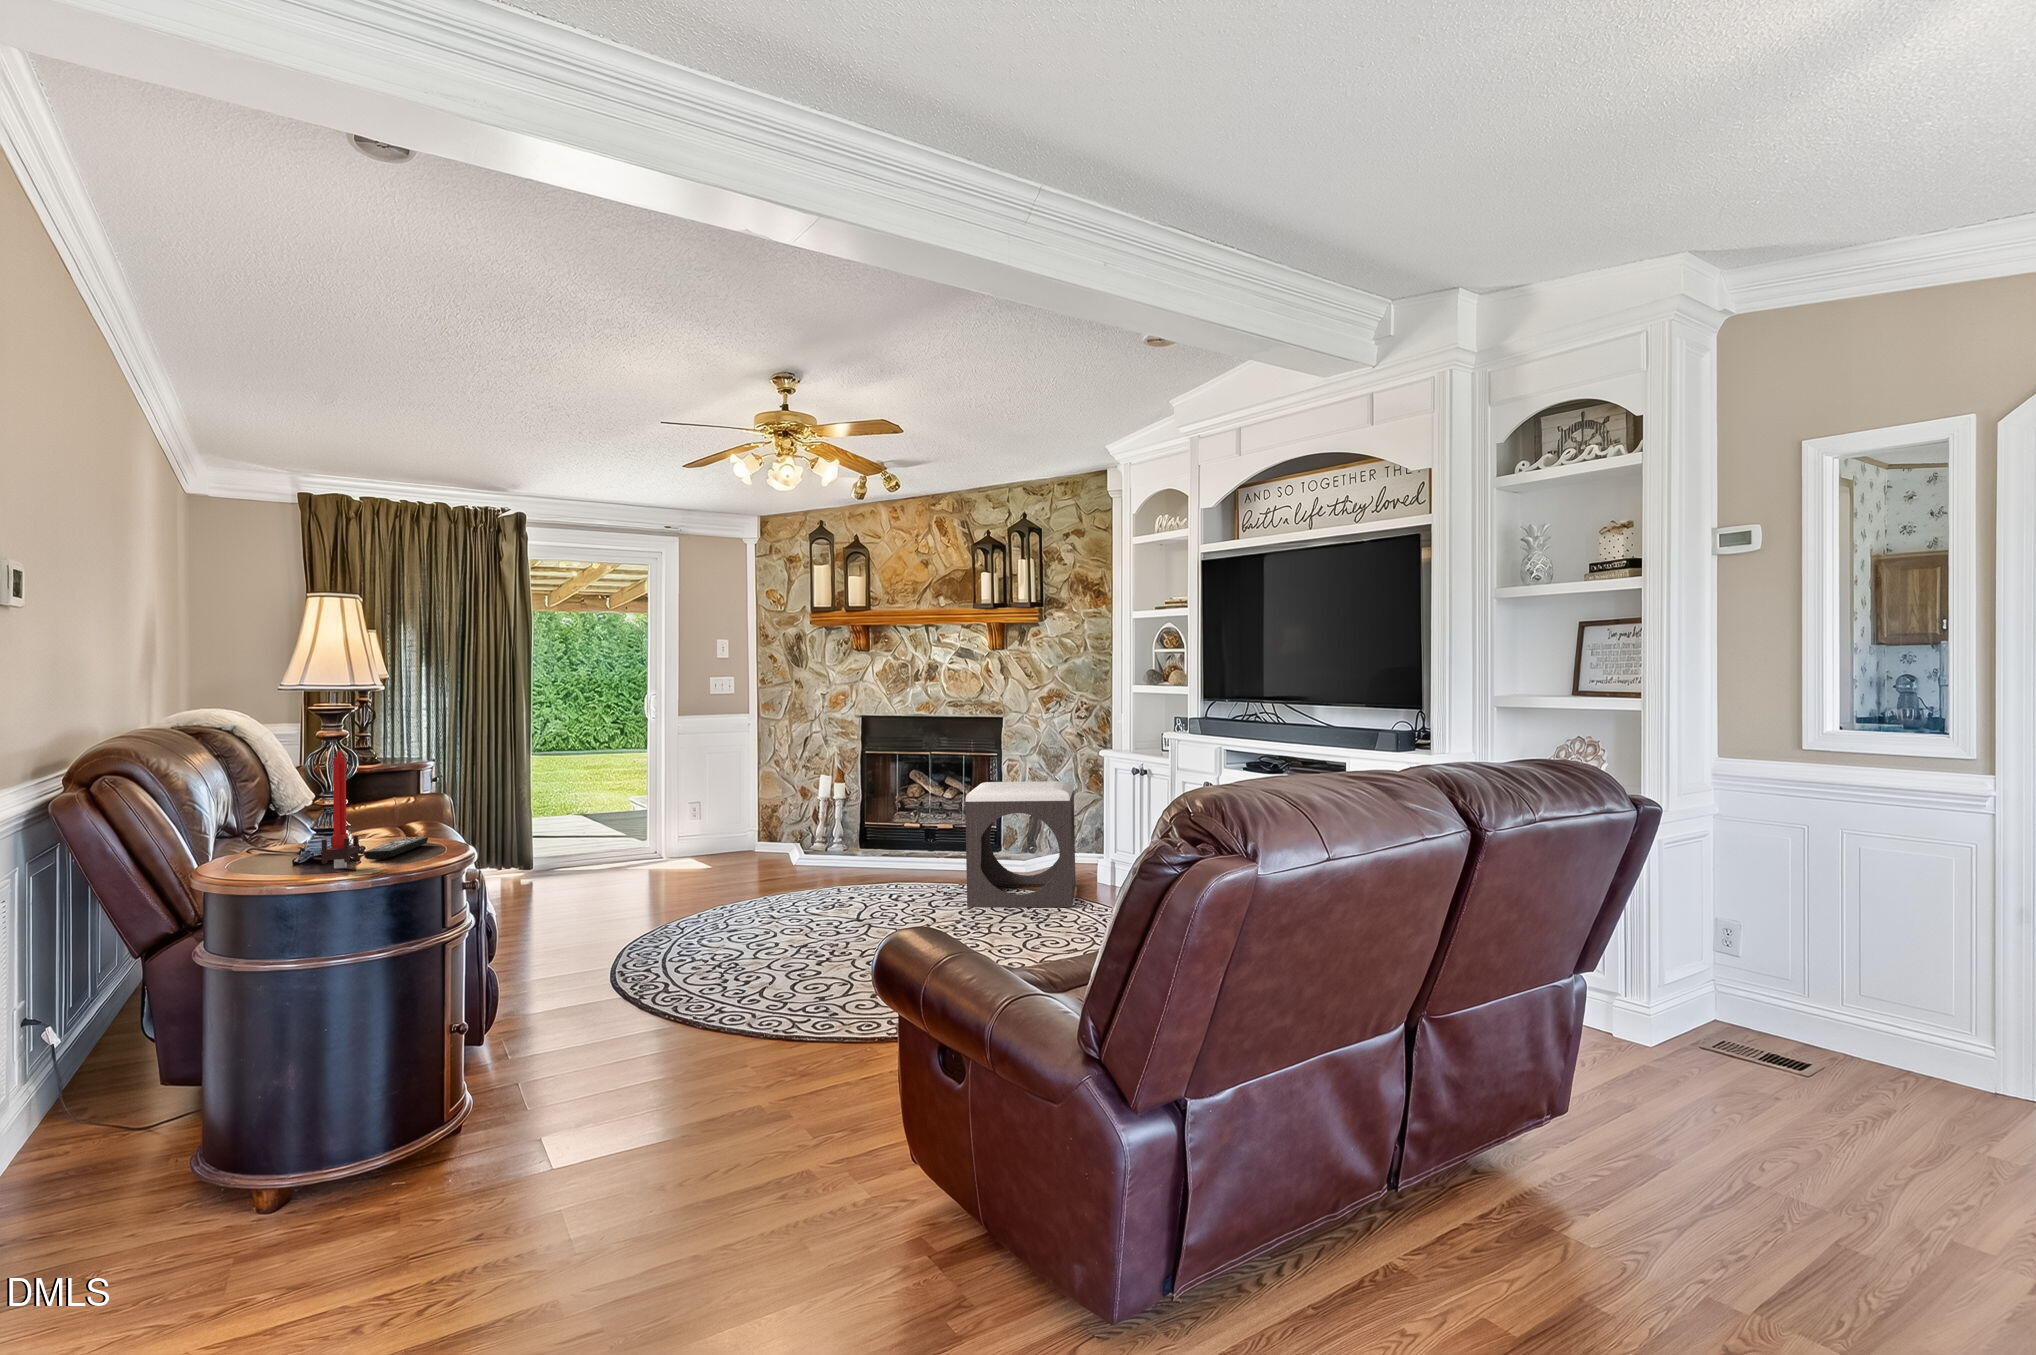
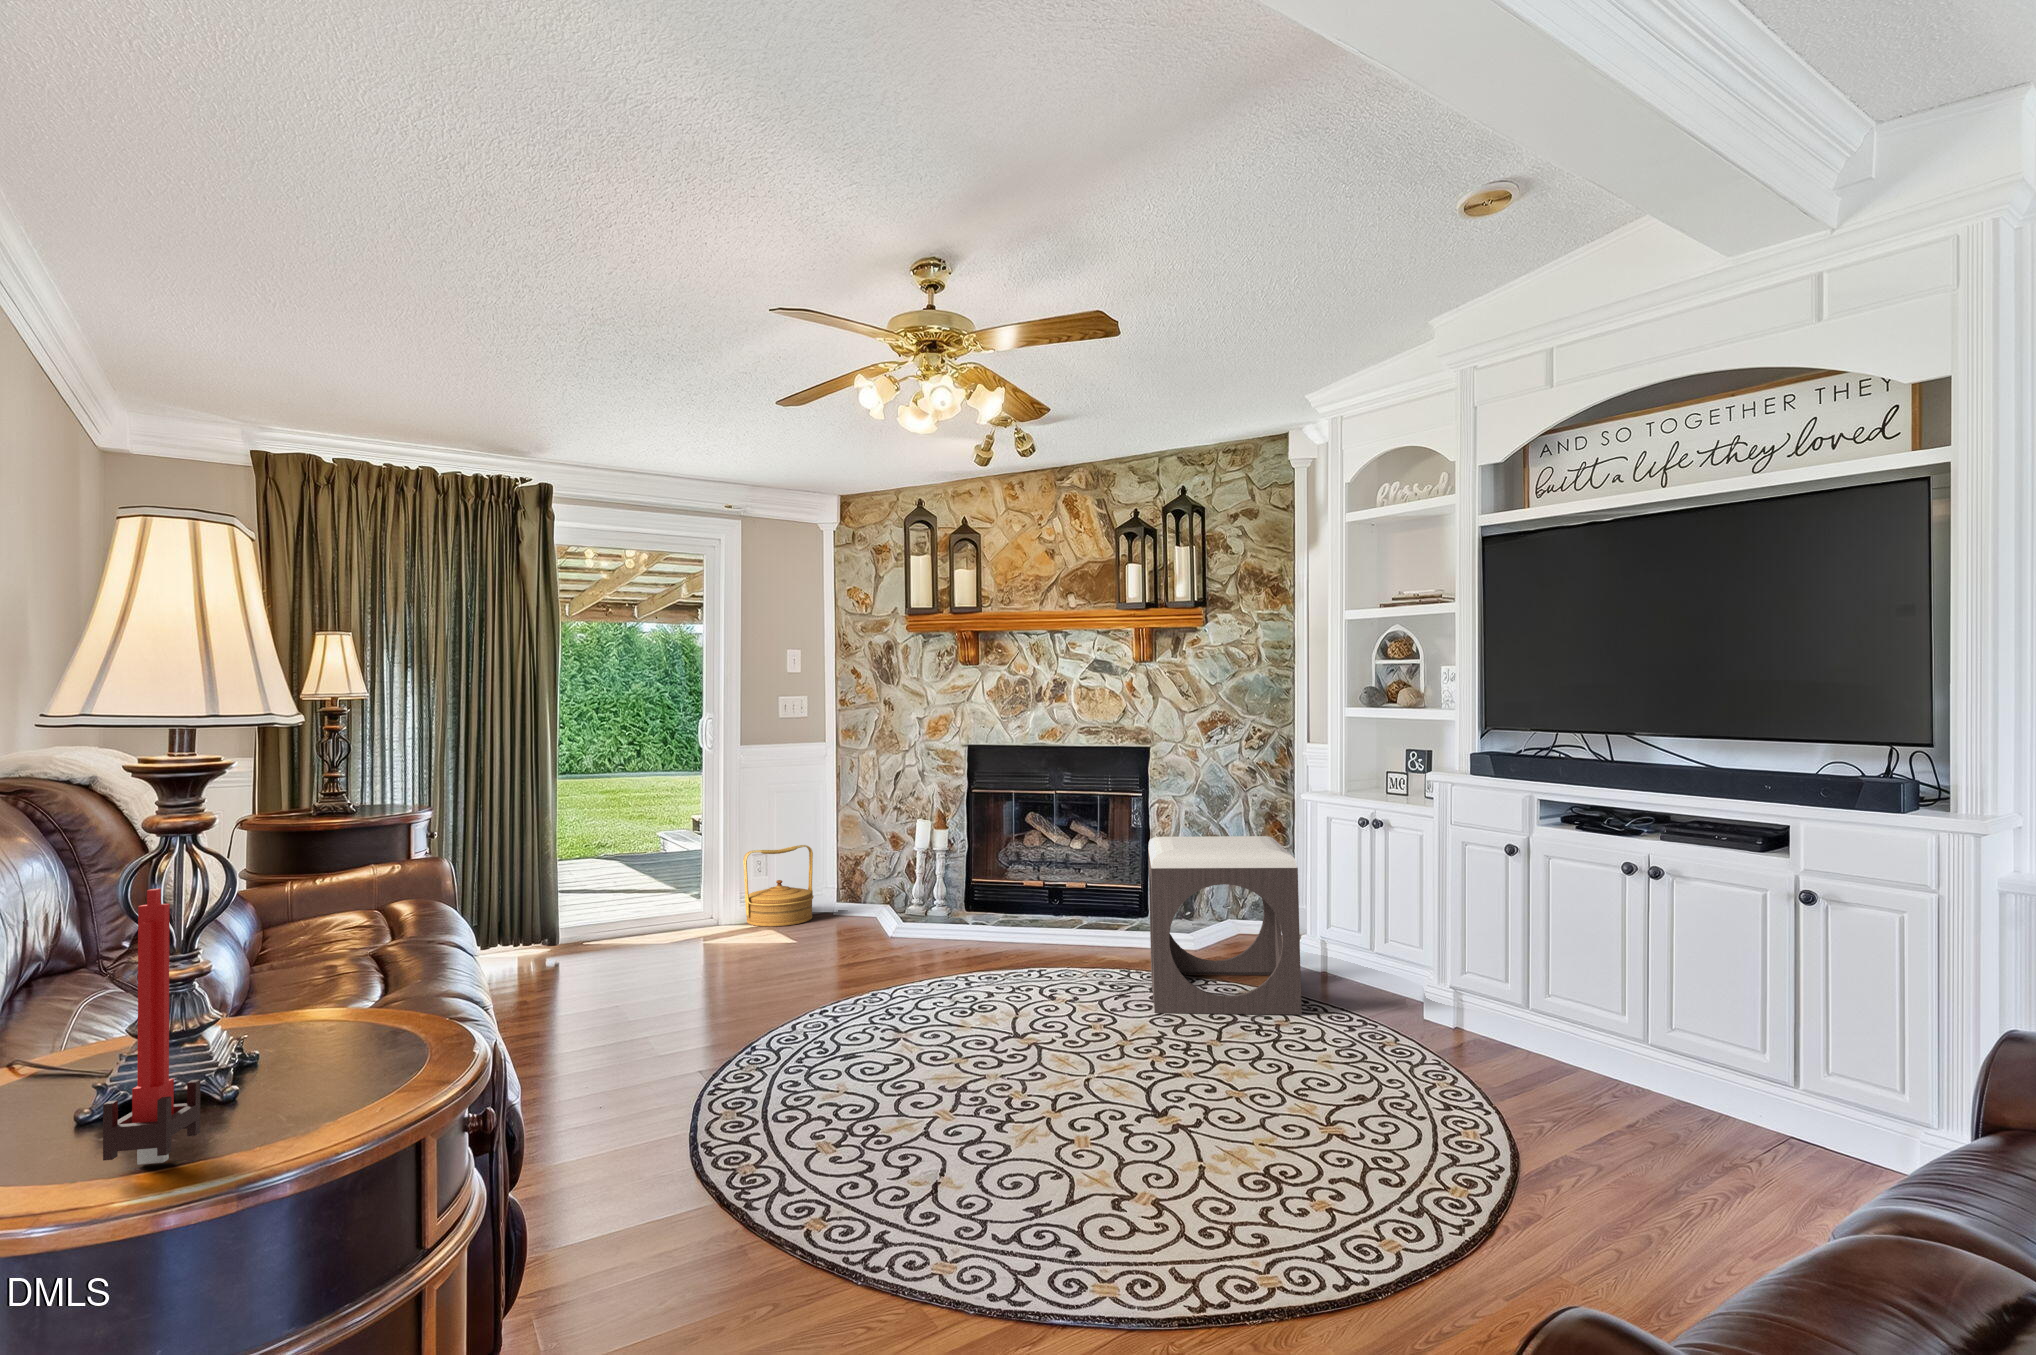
woven basket: none [678,796,736,860] -> present [743,845,814,927]
remote control: present [363,837,428,860] -> none [221,1032,378,1121]

